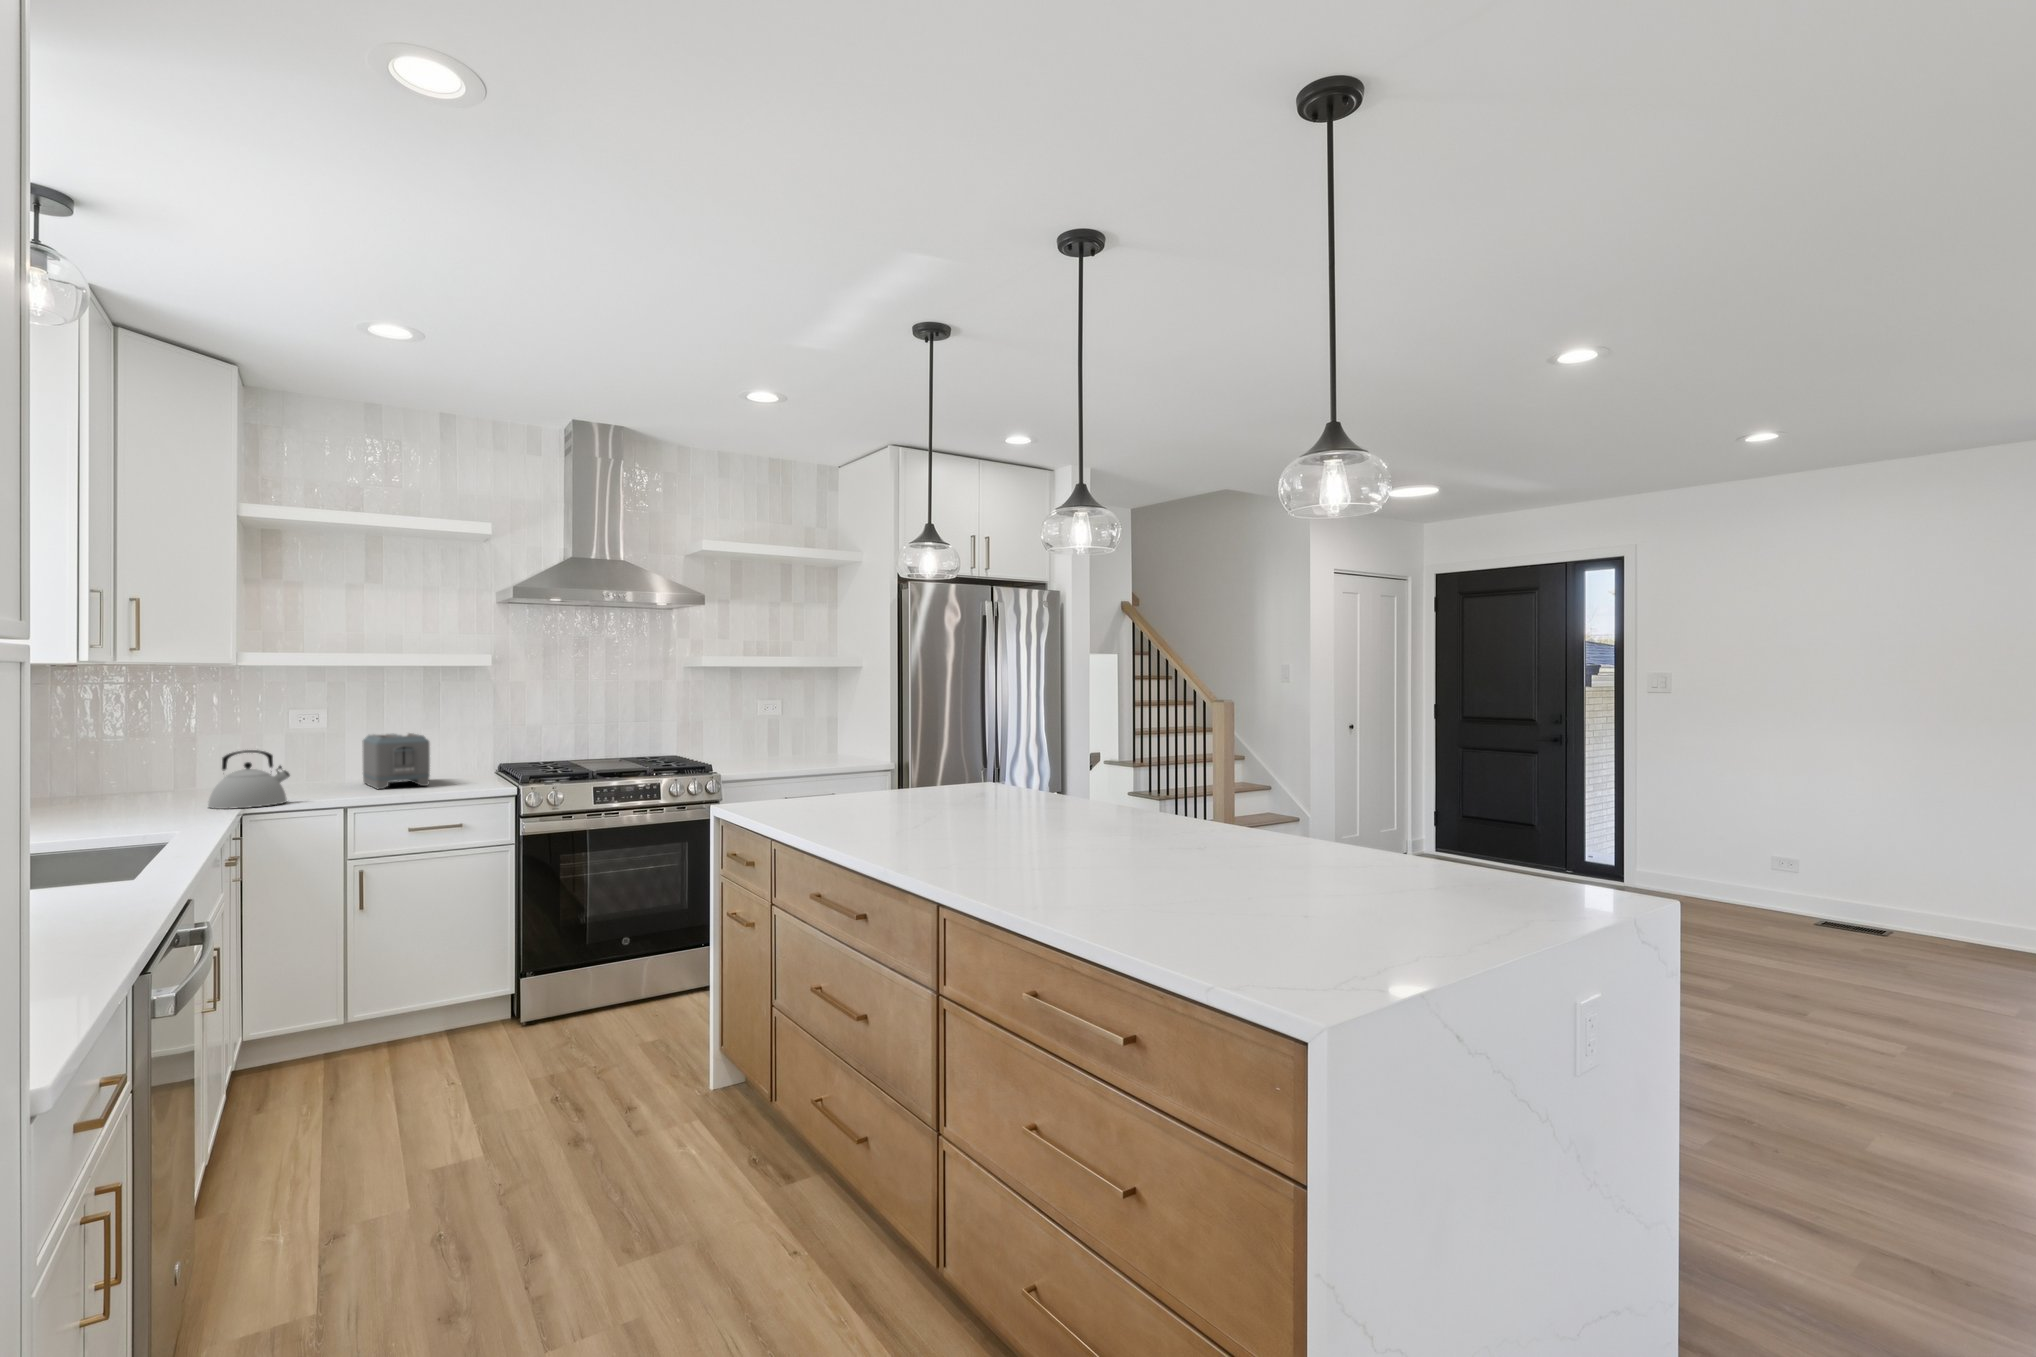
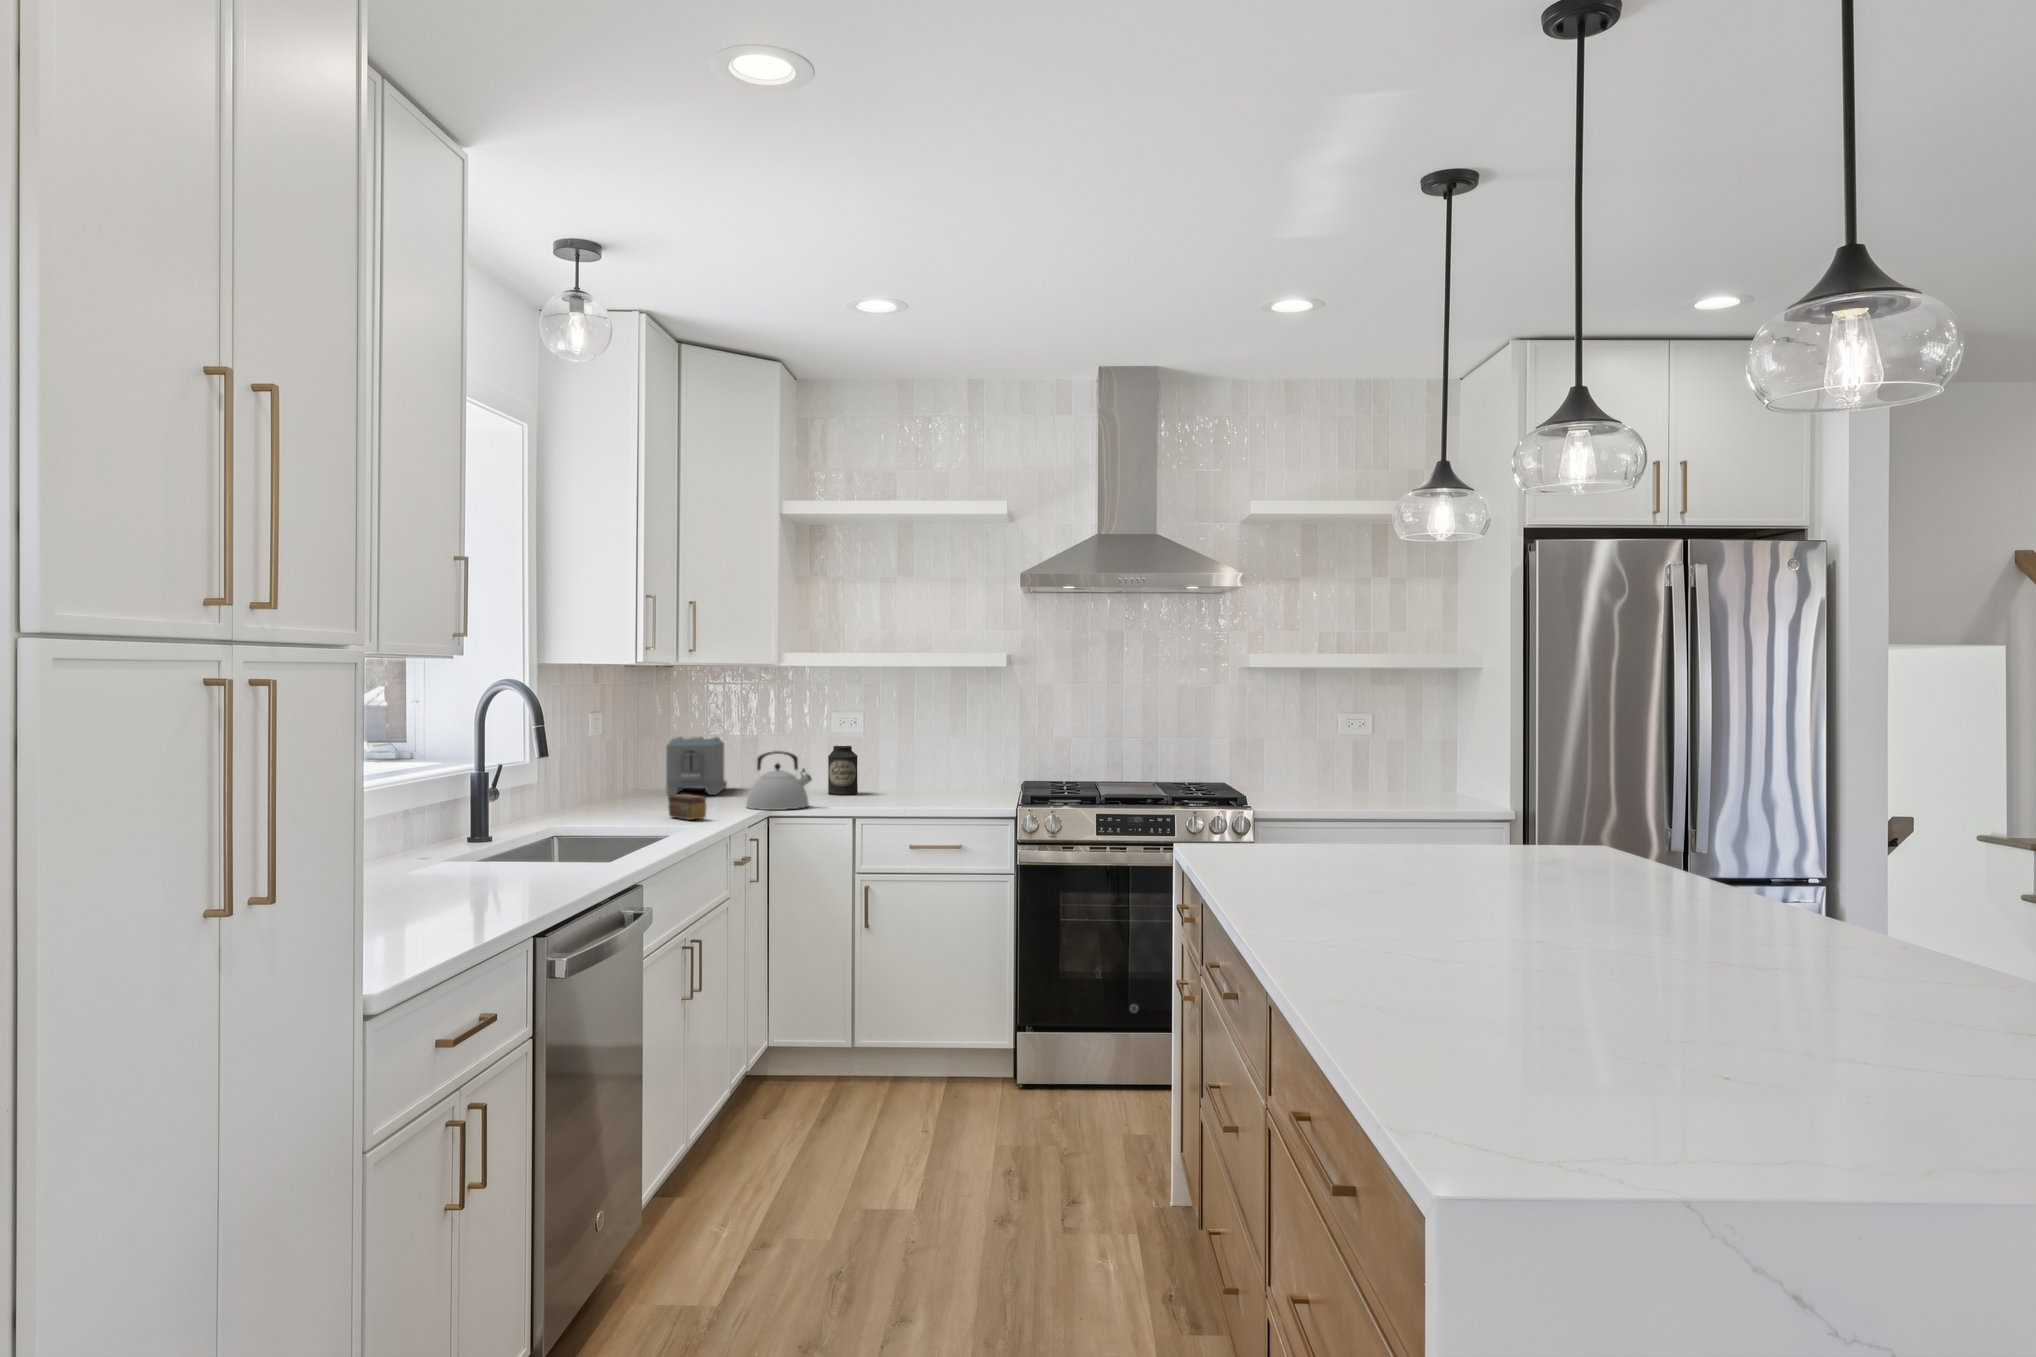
toaster: present [362,733,430,789] -> present [666,737,727,795]
canister: none [287,743,323,790] -> present [828,746,858,795]
tea box: none [124,798,180,824] -> present [668,794,706,820]

